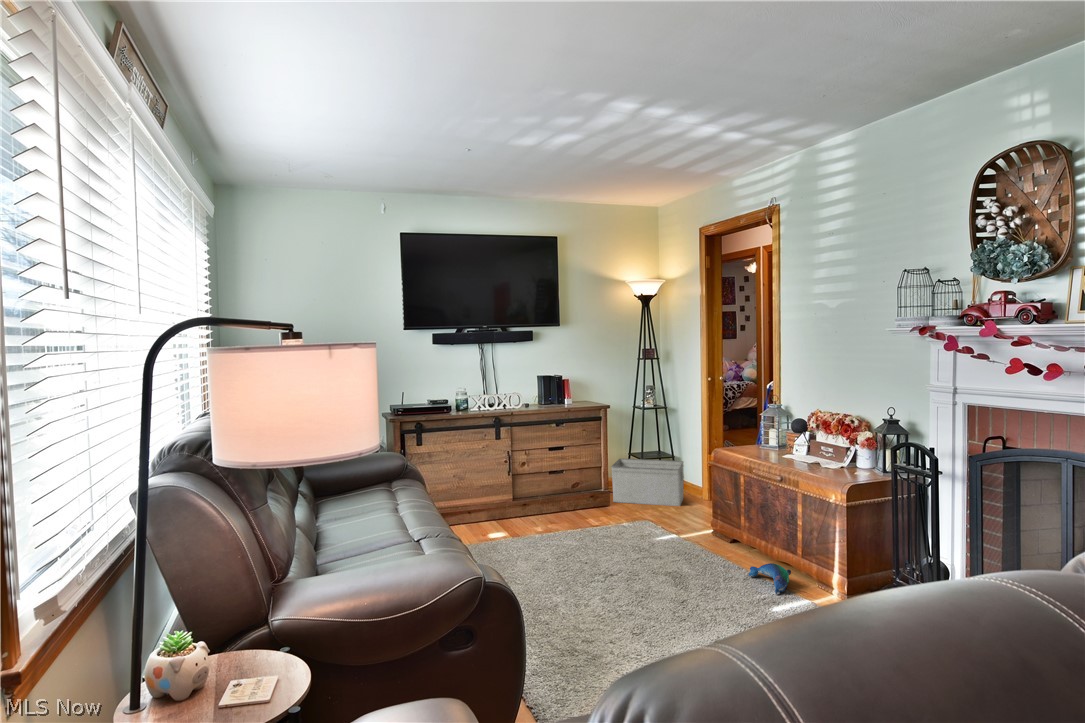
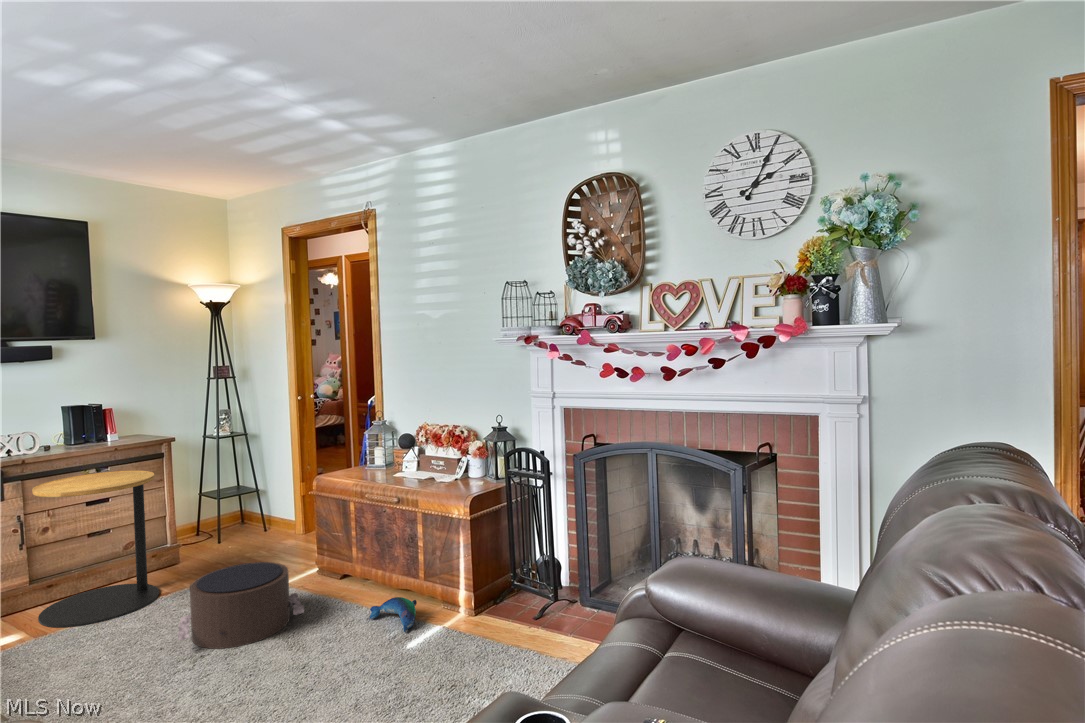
side table: none [530,427,600,531] -> present [33,471,159,628]
storage bin: present [612,459,684,506] -> none [172,495,272,562]
pouf: none [607,509,696,569] -> present [177,562,304,649]

